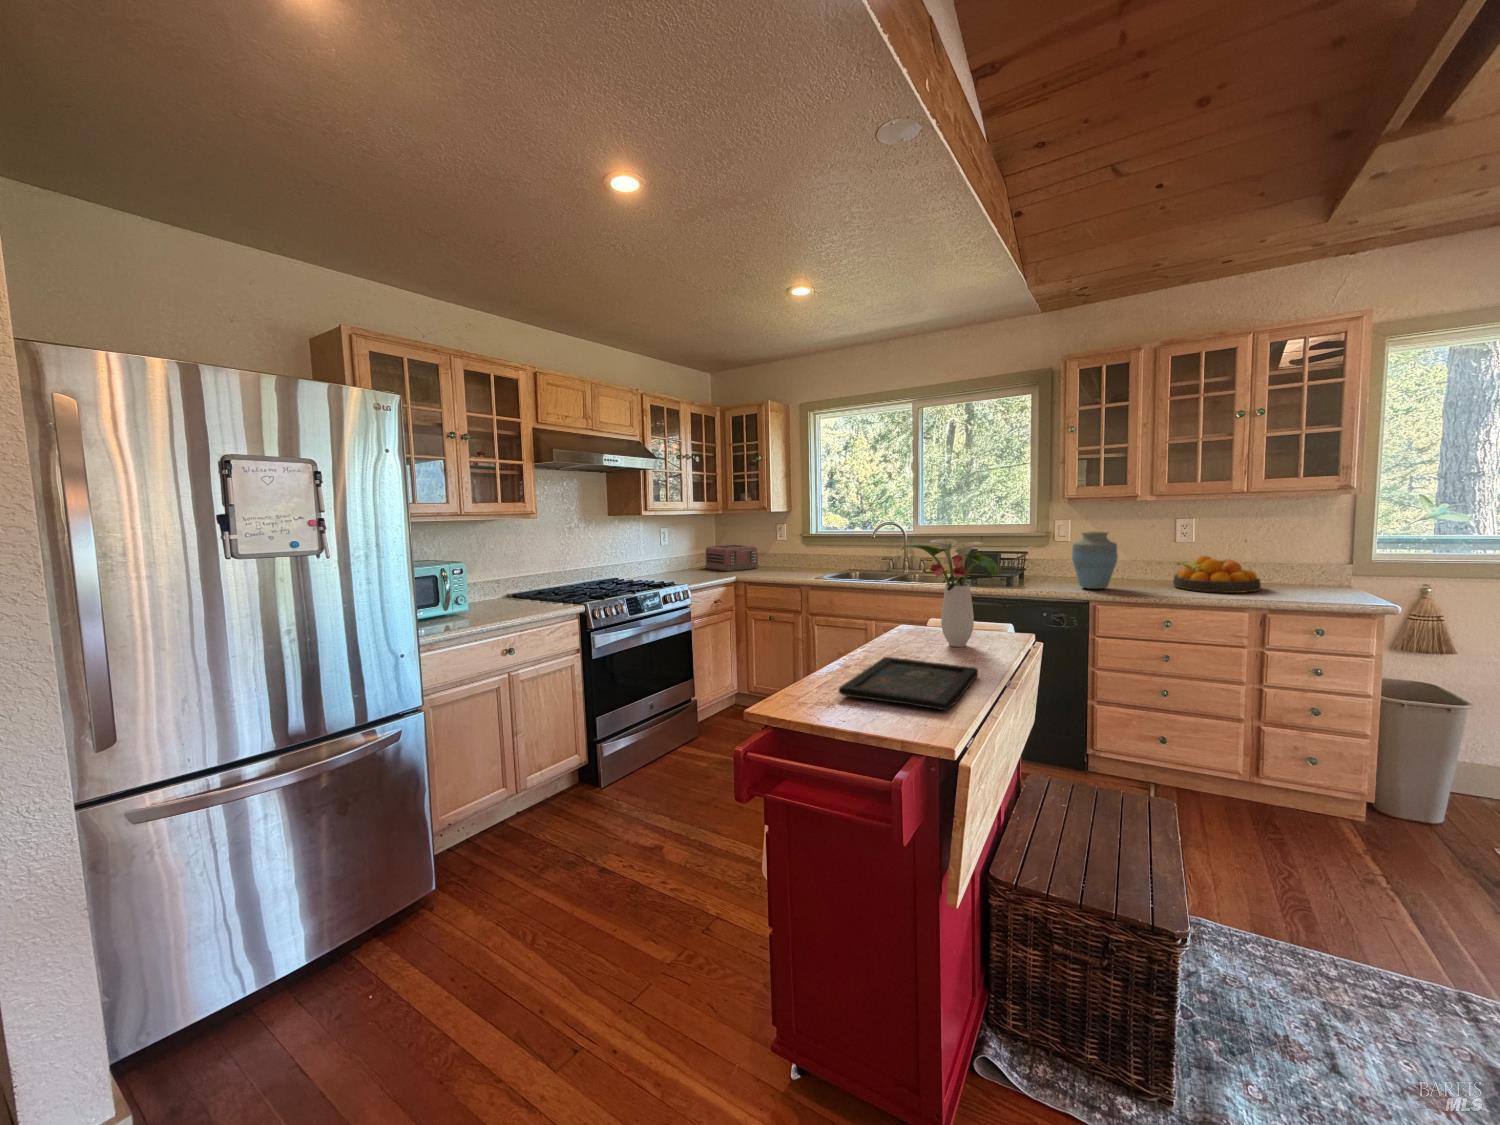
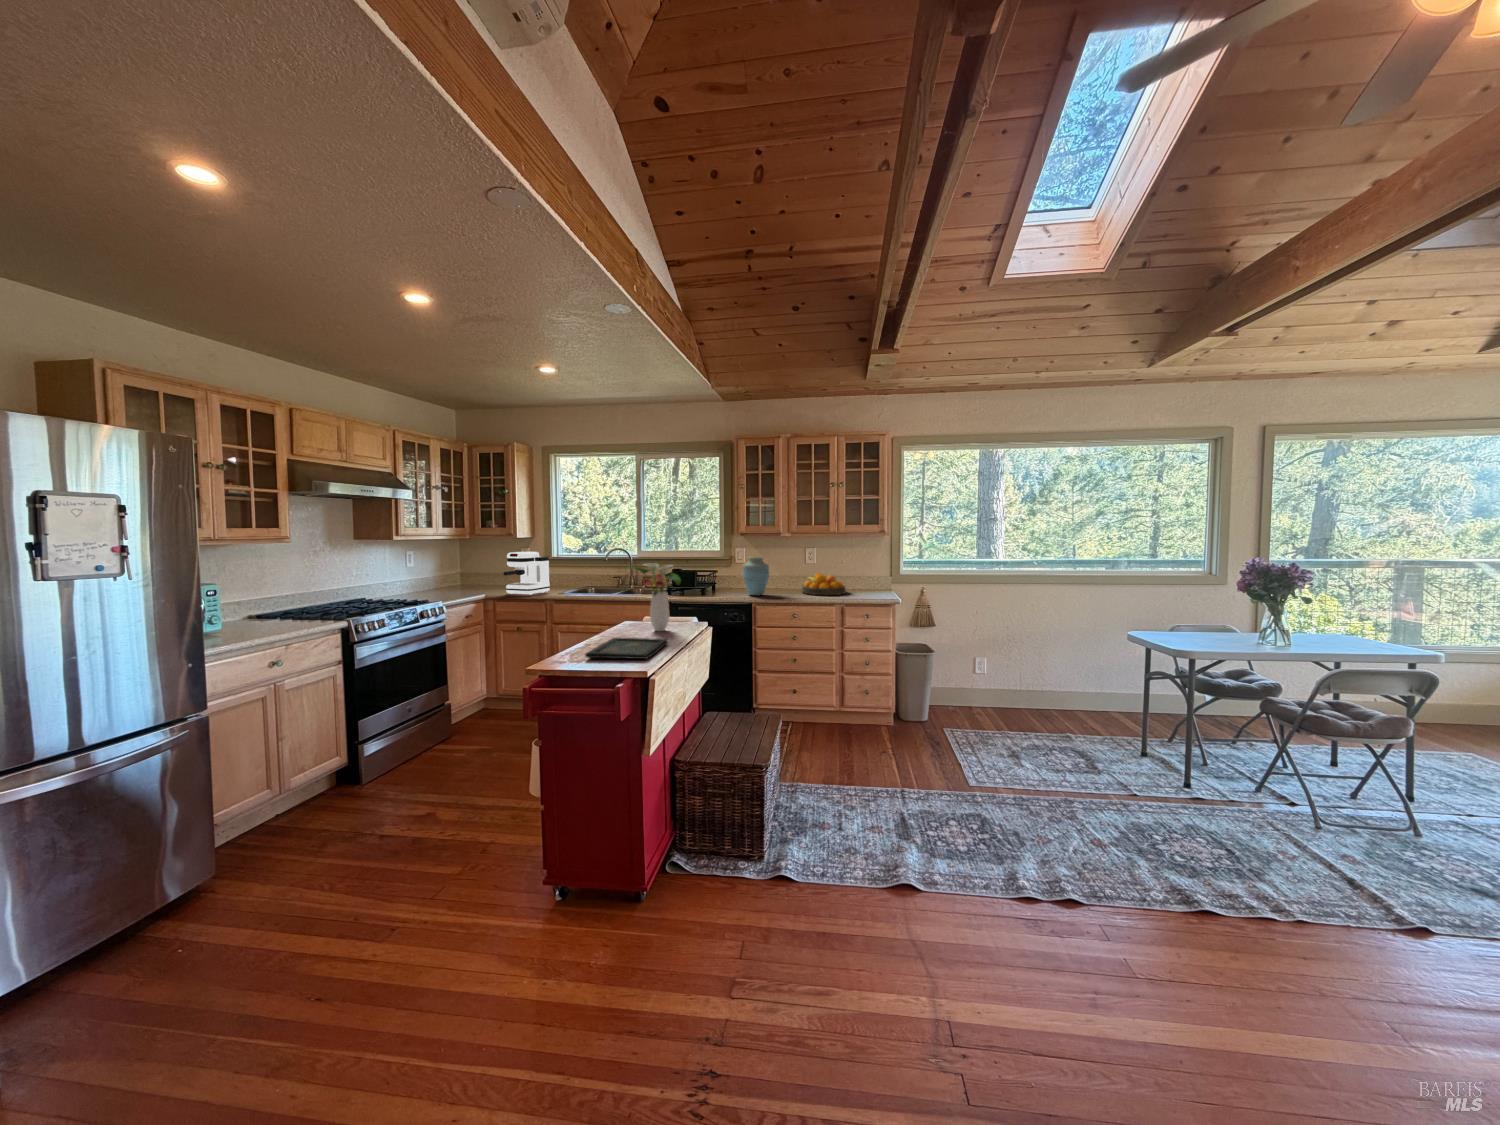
coffee maker: none [754,528,806,579] -> present [504,552,550,595]
toaster: present [705,545,759,571] -> none [451,566,505,590]

